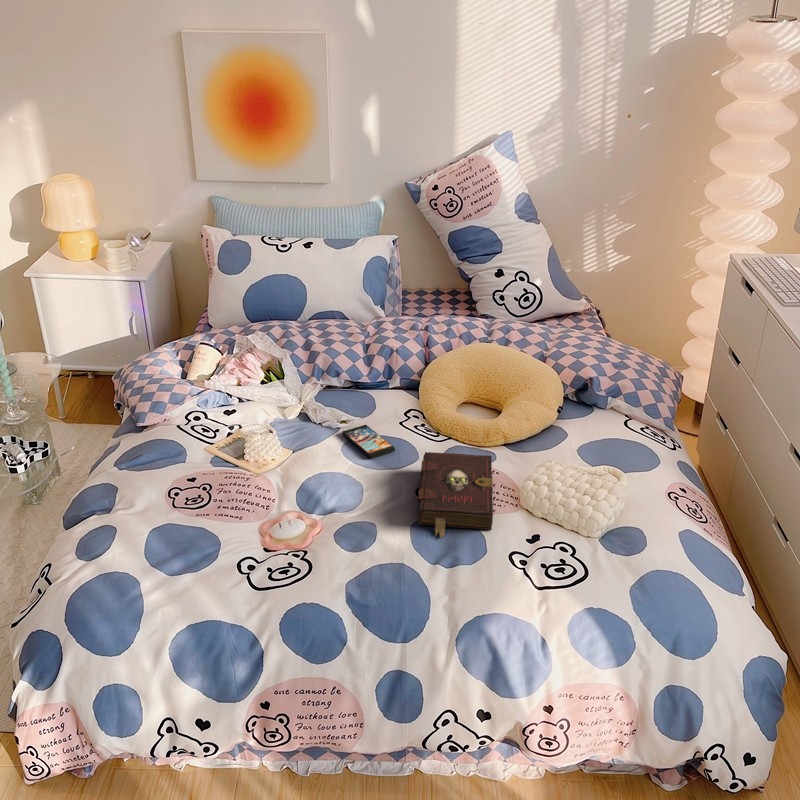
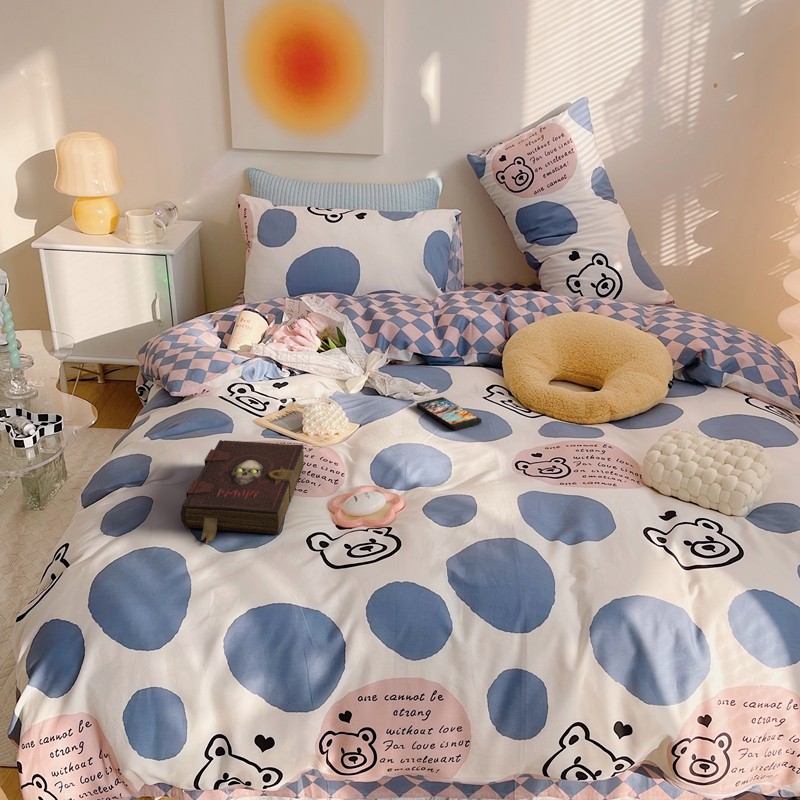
book: present [418,452,493,539] -> present [181,440,304,544]

